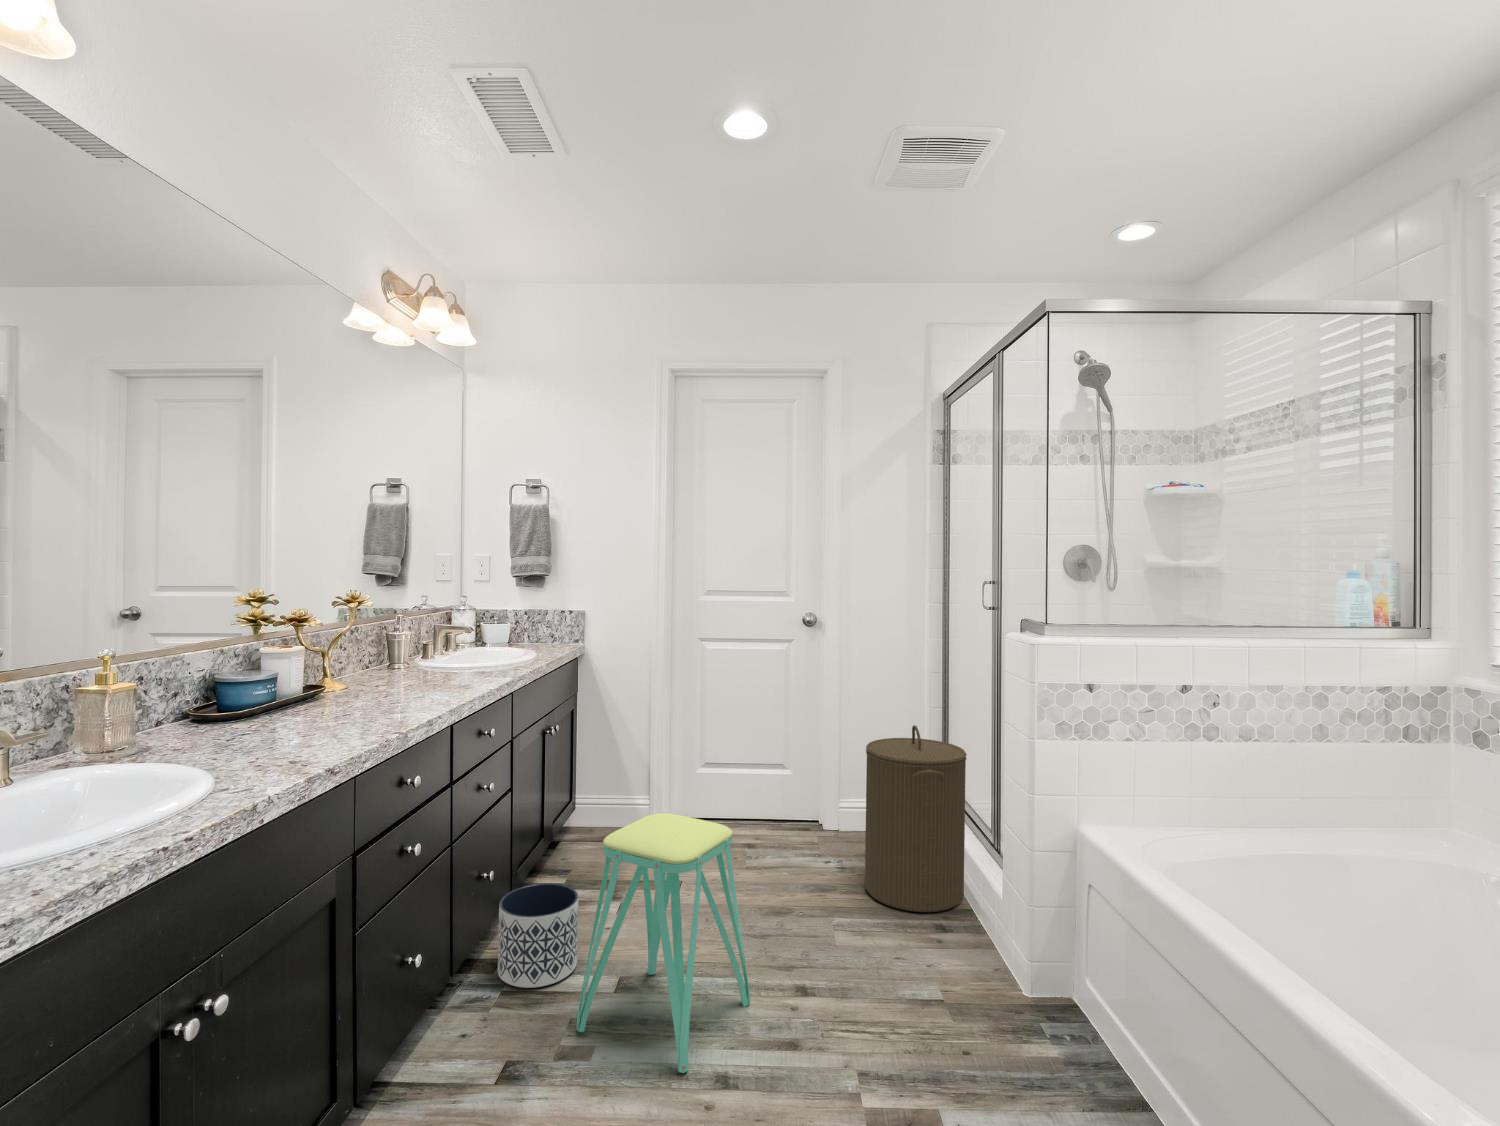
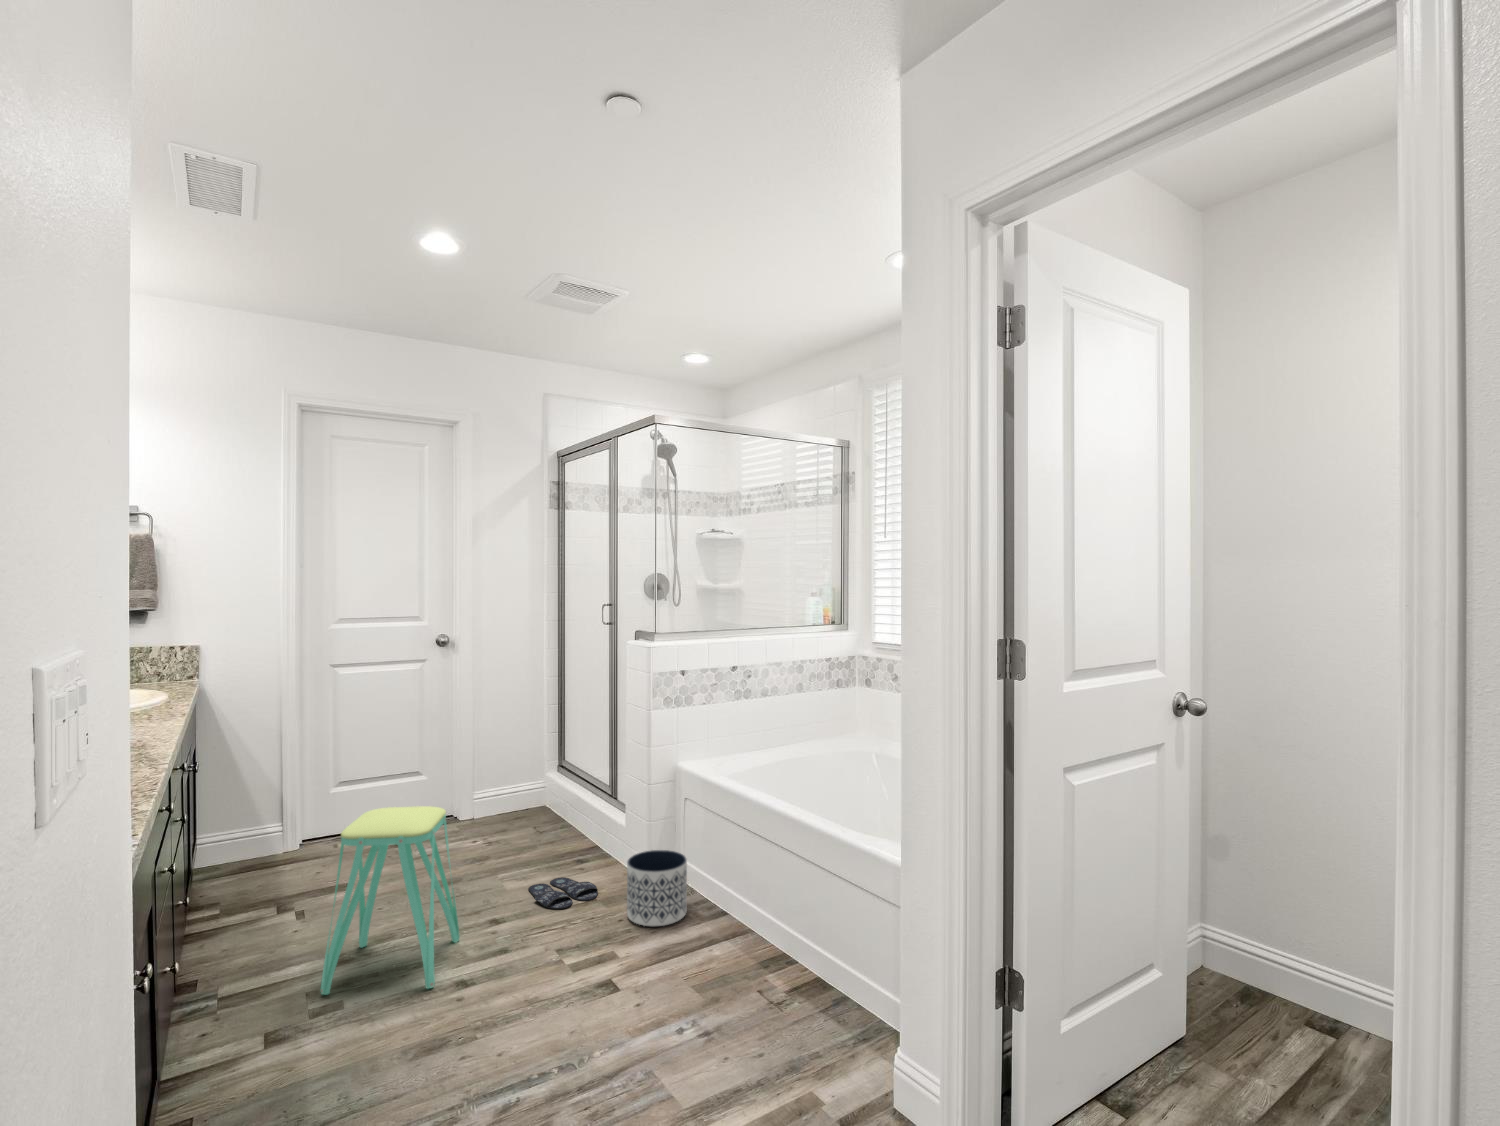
laundry hamper: present [865,725,967,912] -> none [512,716,590,858]
planter: present [498,883,578,988] -> present [627,850,687,926]
slippers: none [860,945,948,1000] -> present [529,877,598,909]

